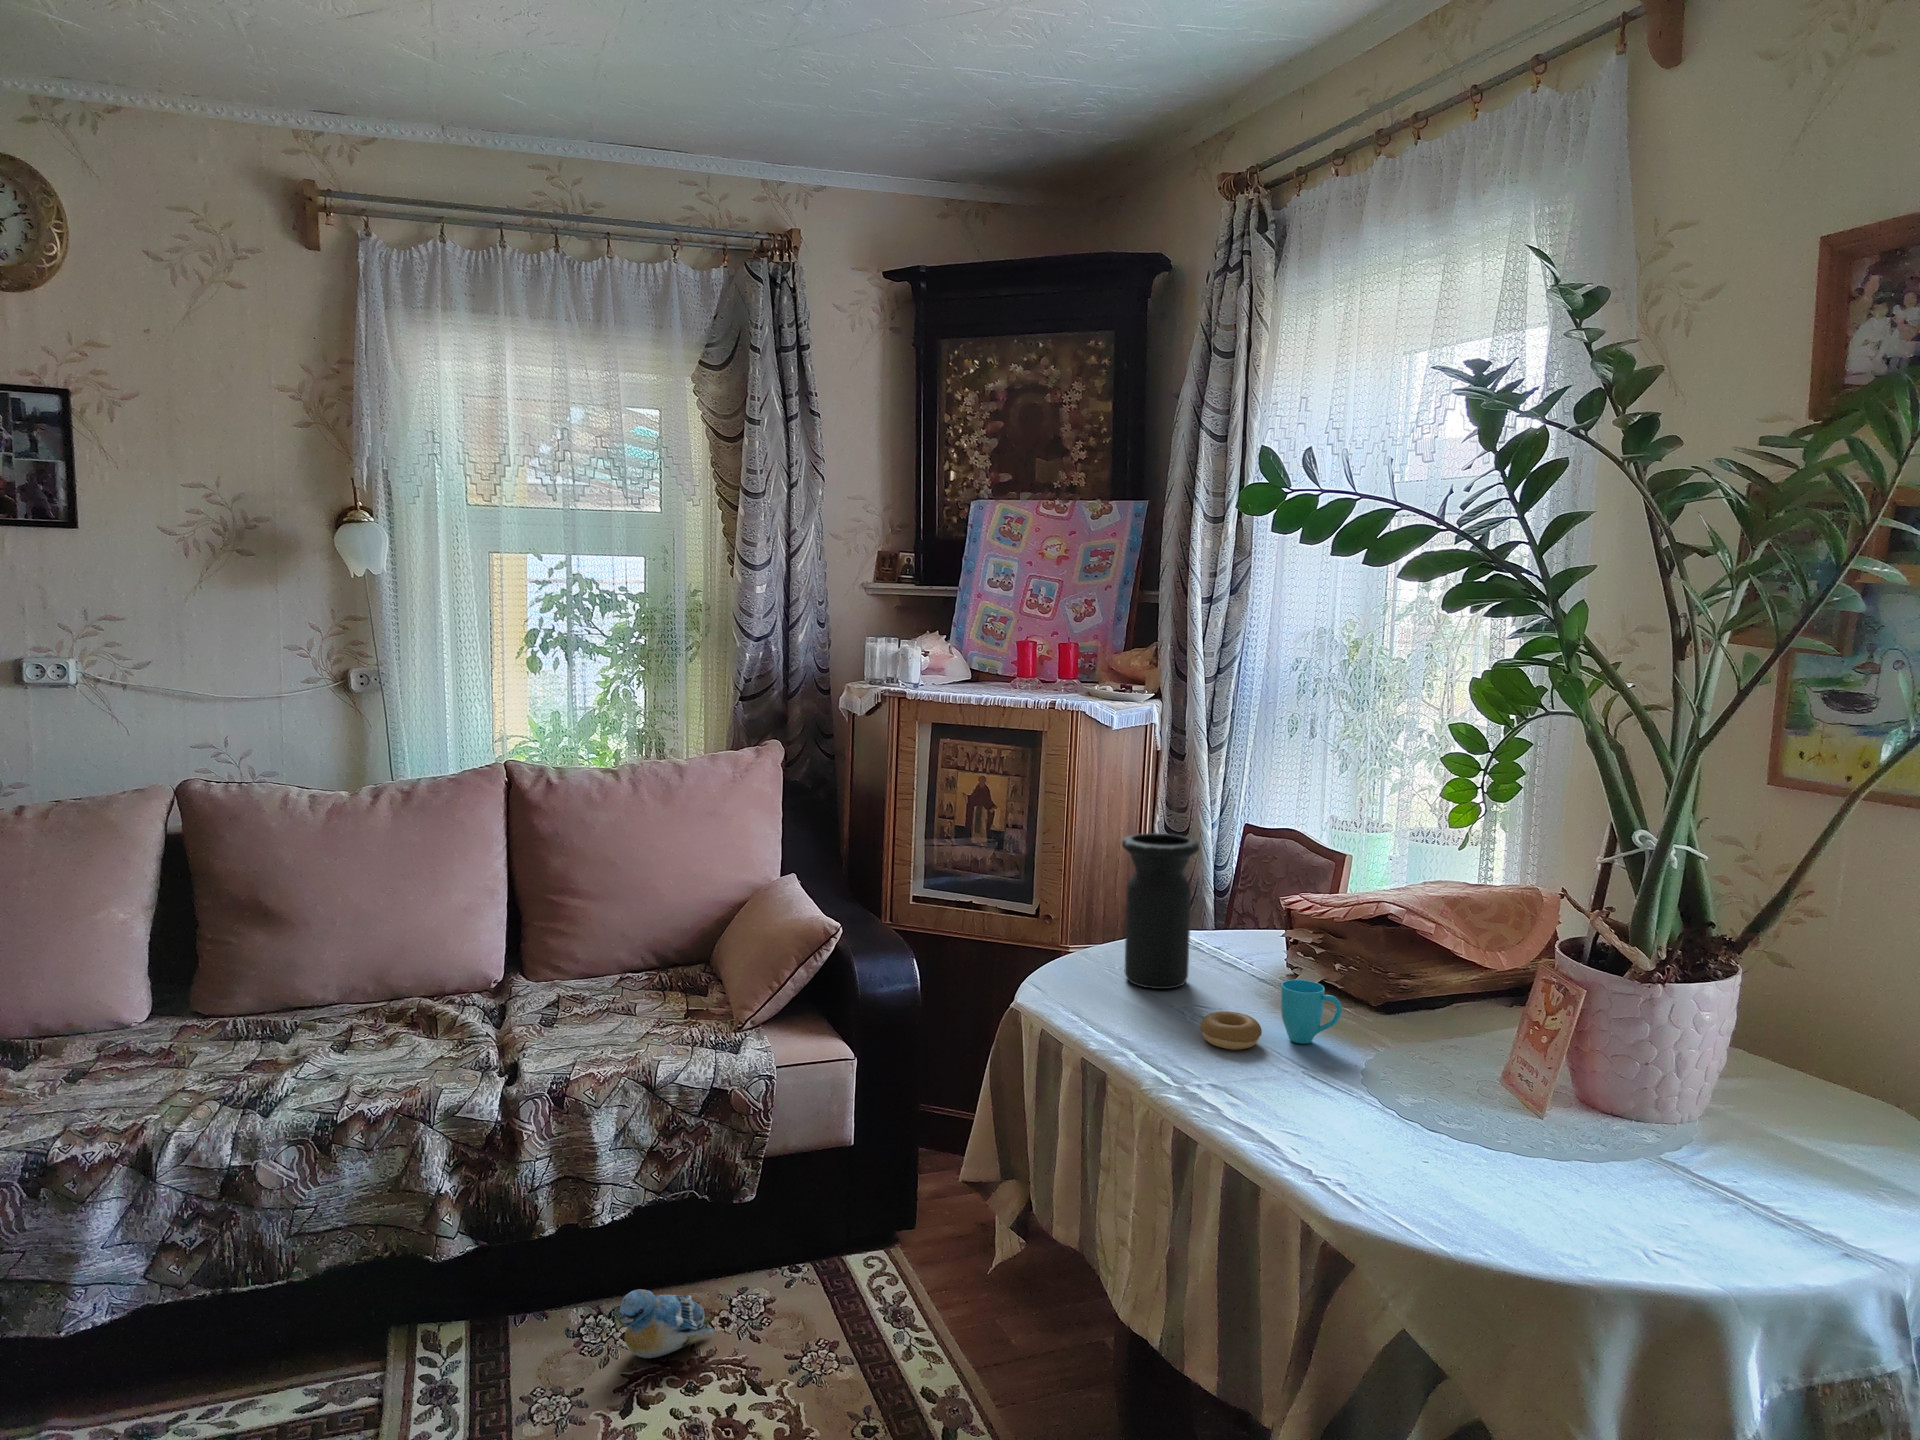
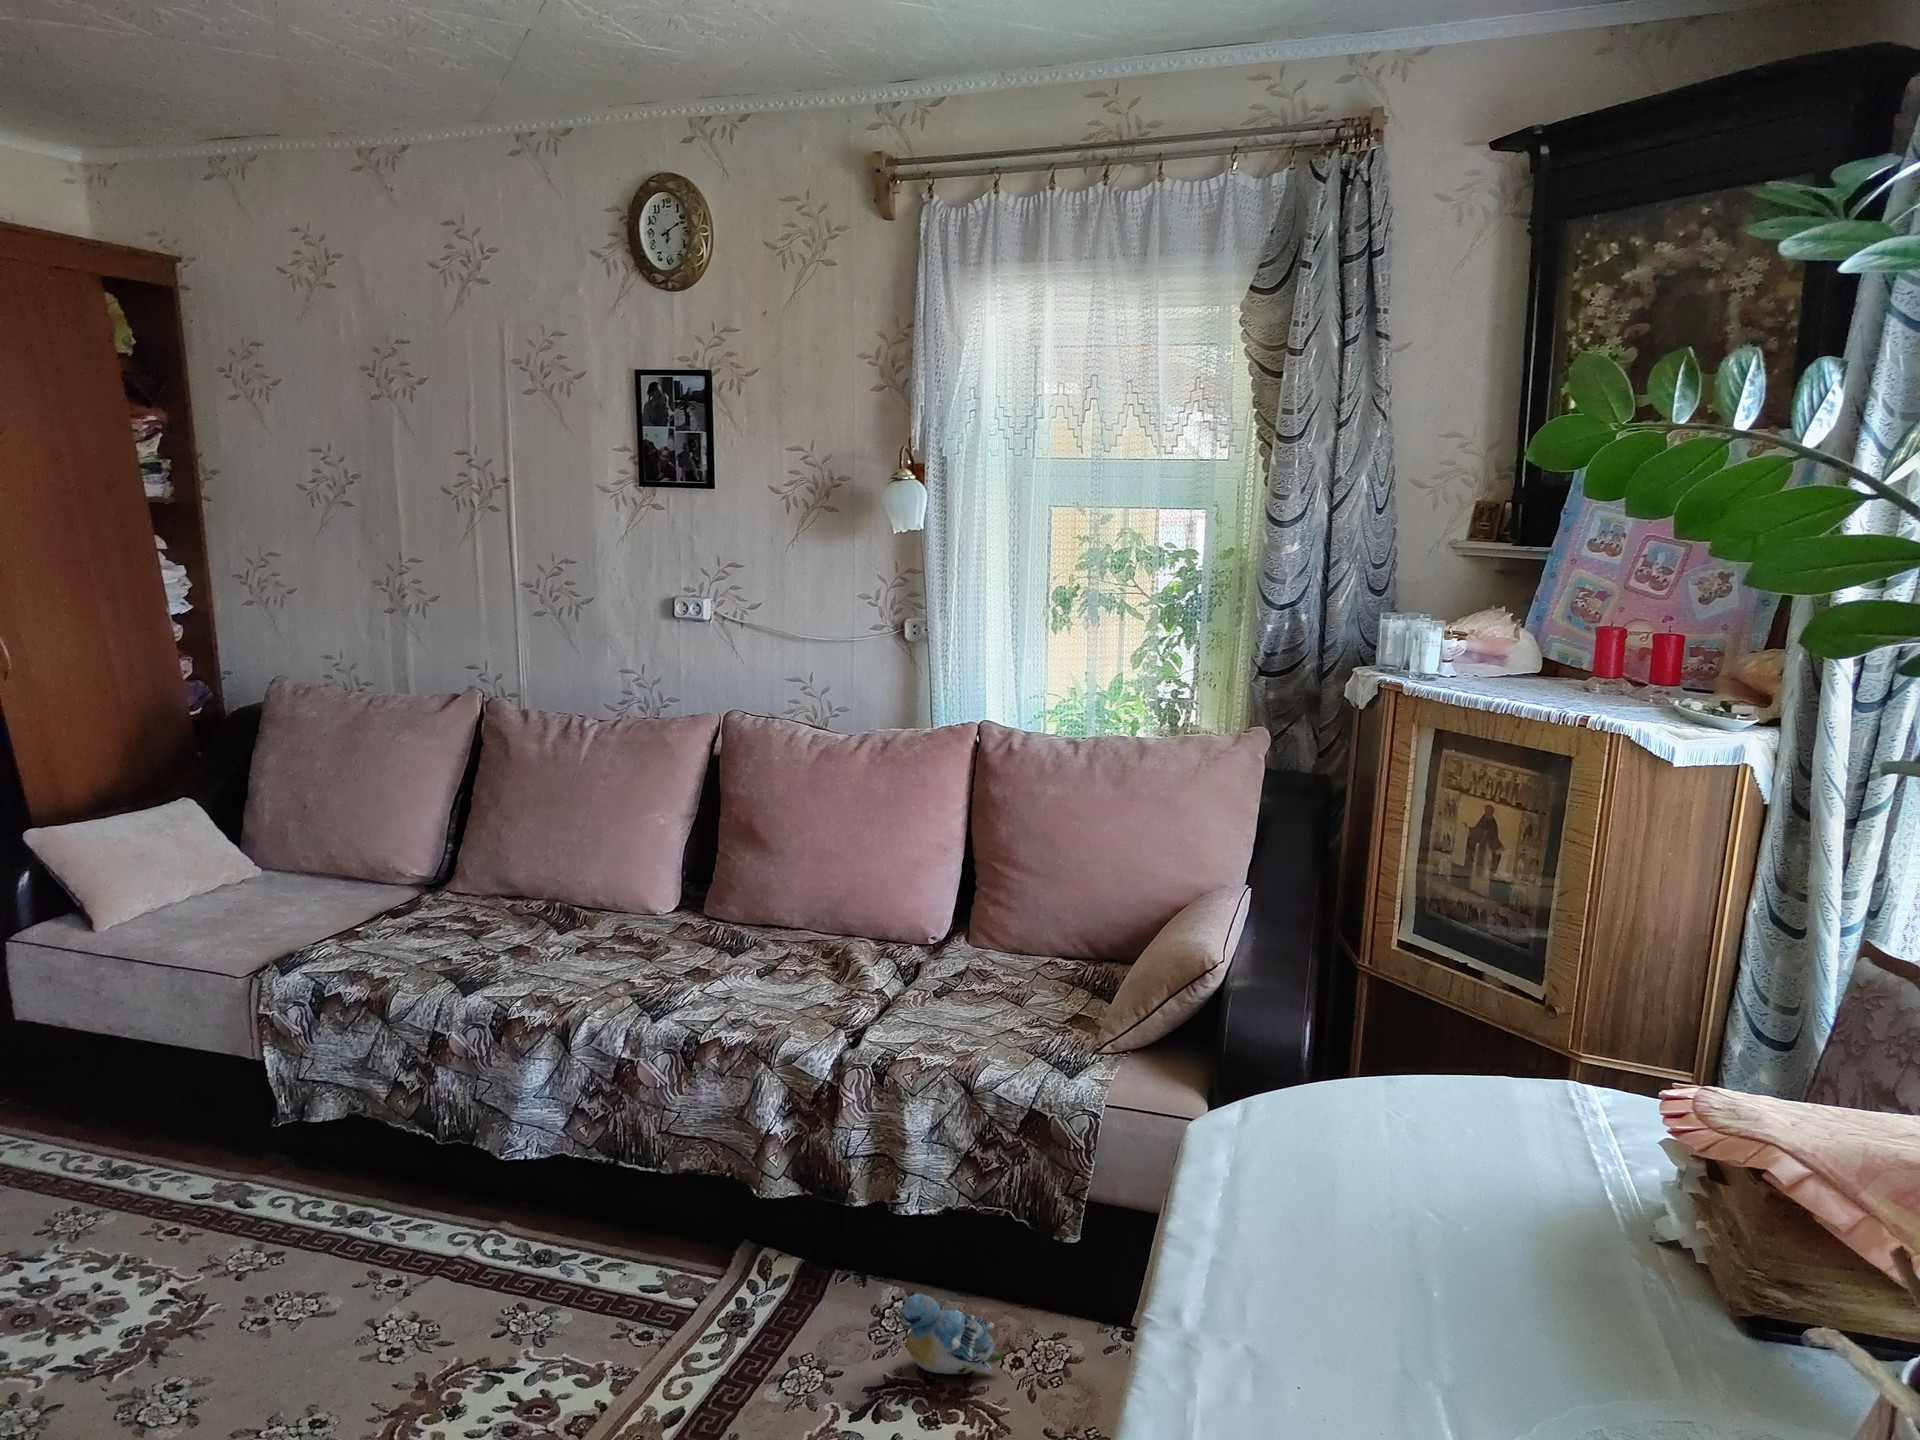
vase: present [1122,833,1199,989] -> none [1381,918,1507,1154]
cup: present [1200,980,1342,1049] -> none [1364,1195,1588,1305]

